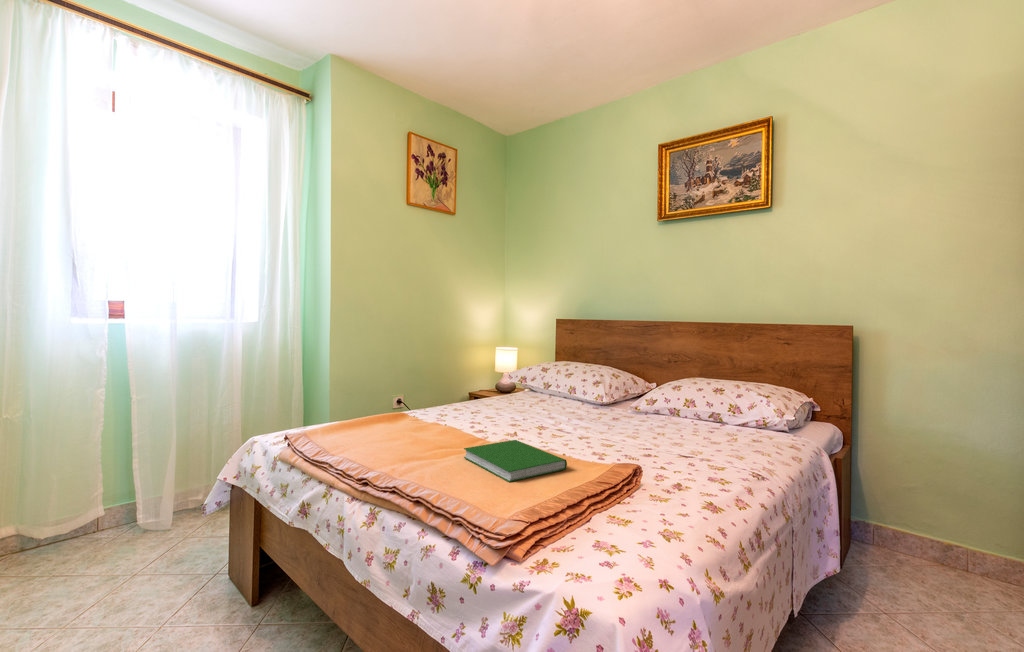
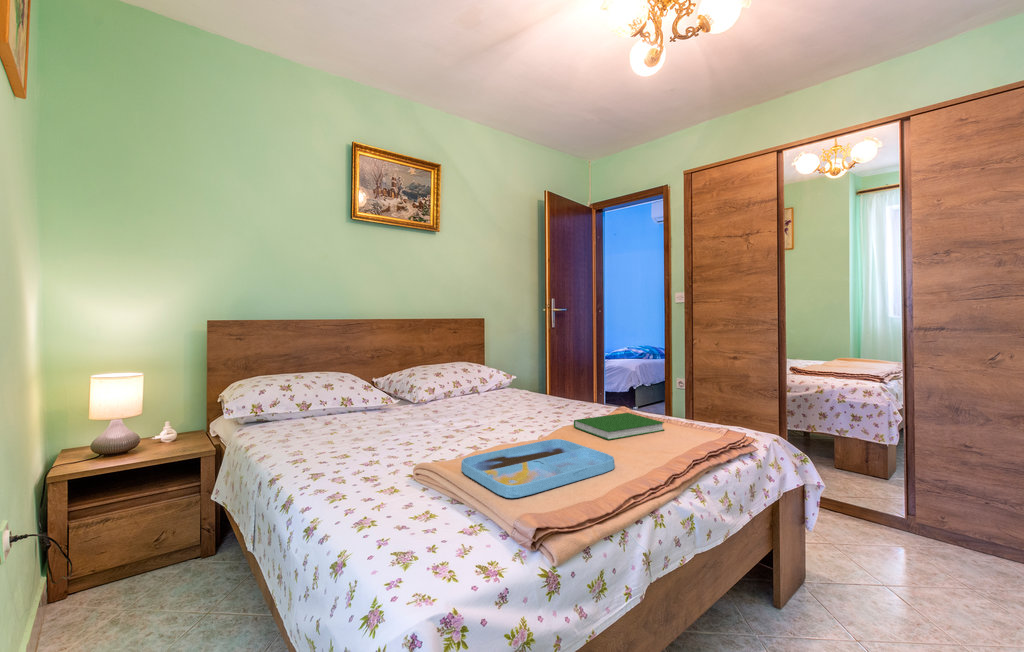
tray: none [334,419,440,456] -> present [461,439,615,498]

